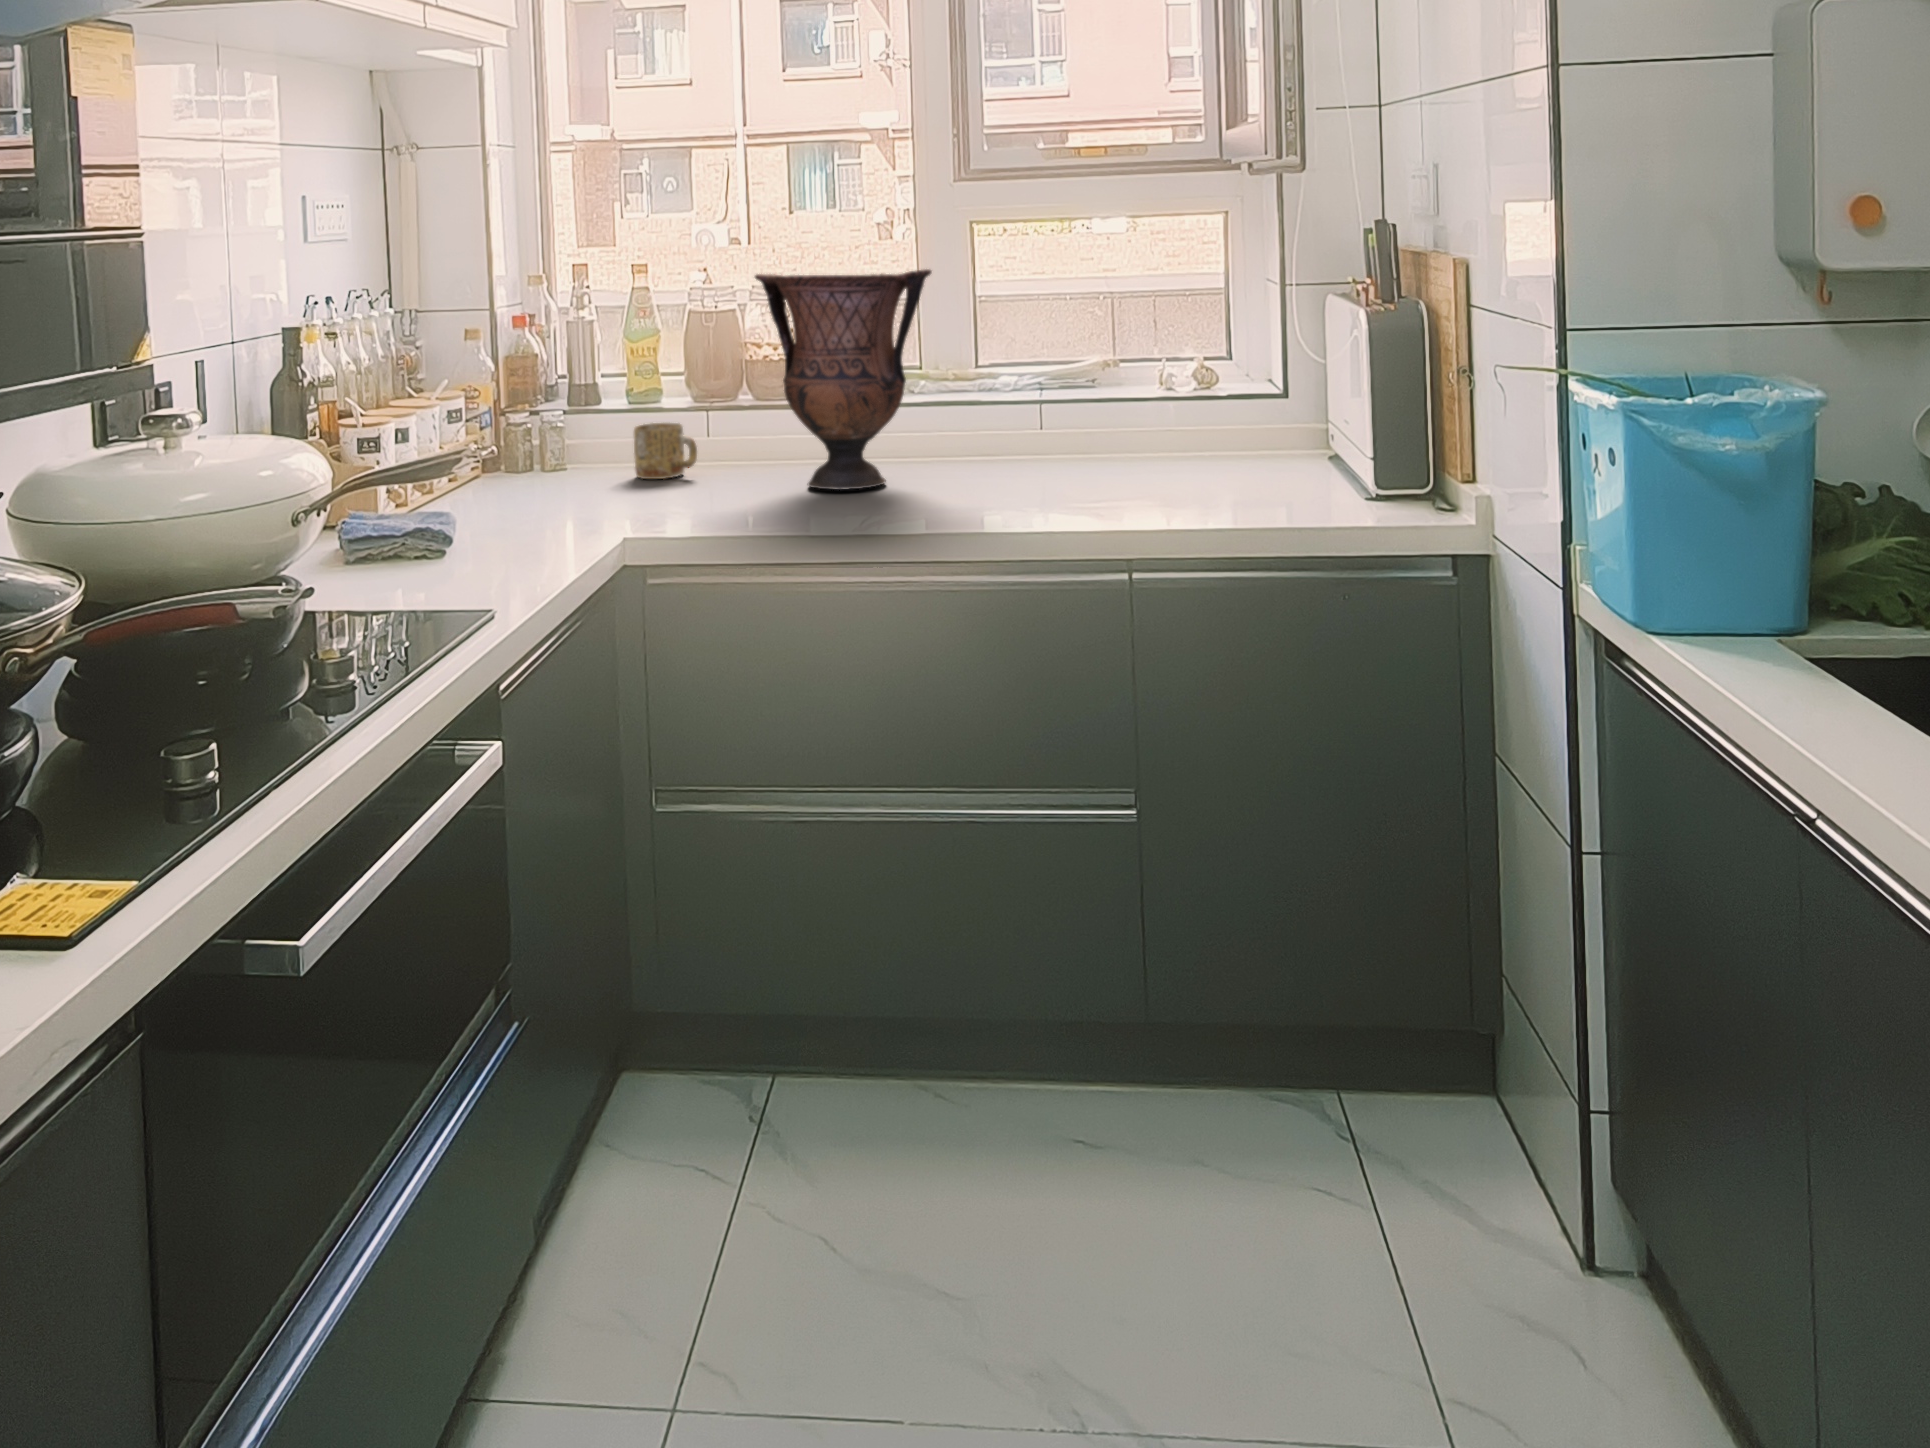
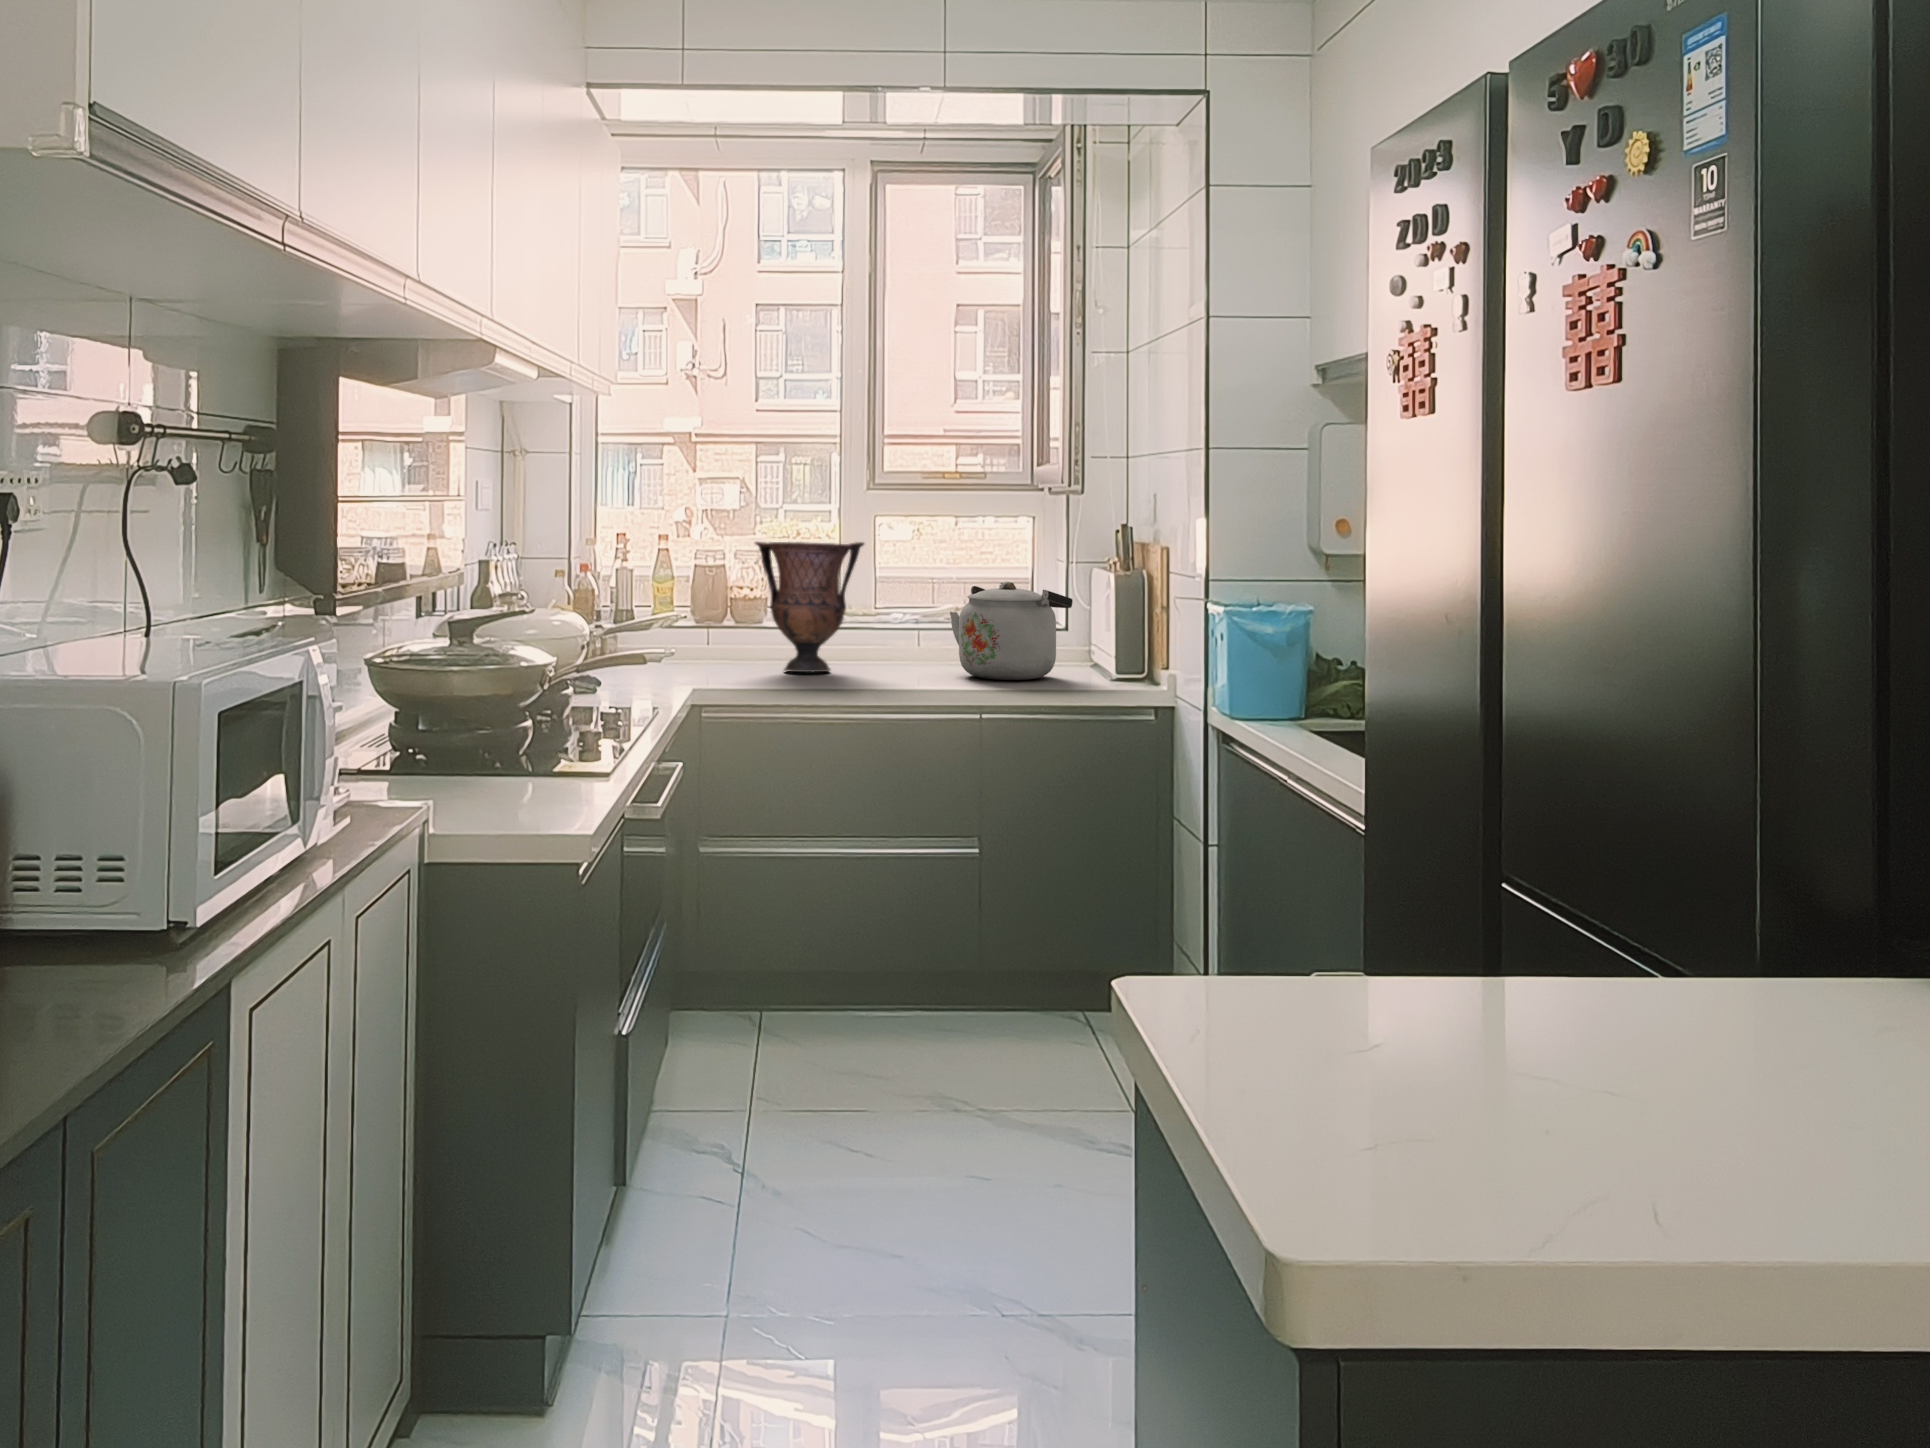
kettle: none [1080,328,1292,501] -> present [950,582,1073,680]
mug: present [634,423,697,479] -> none [668,634,709,667]

